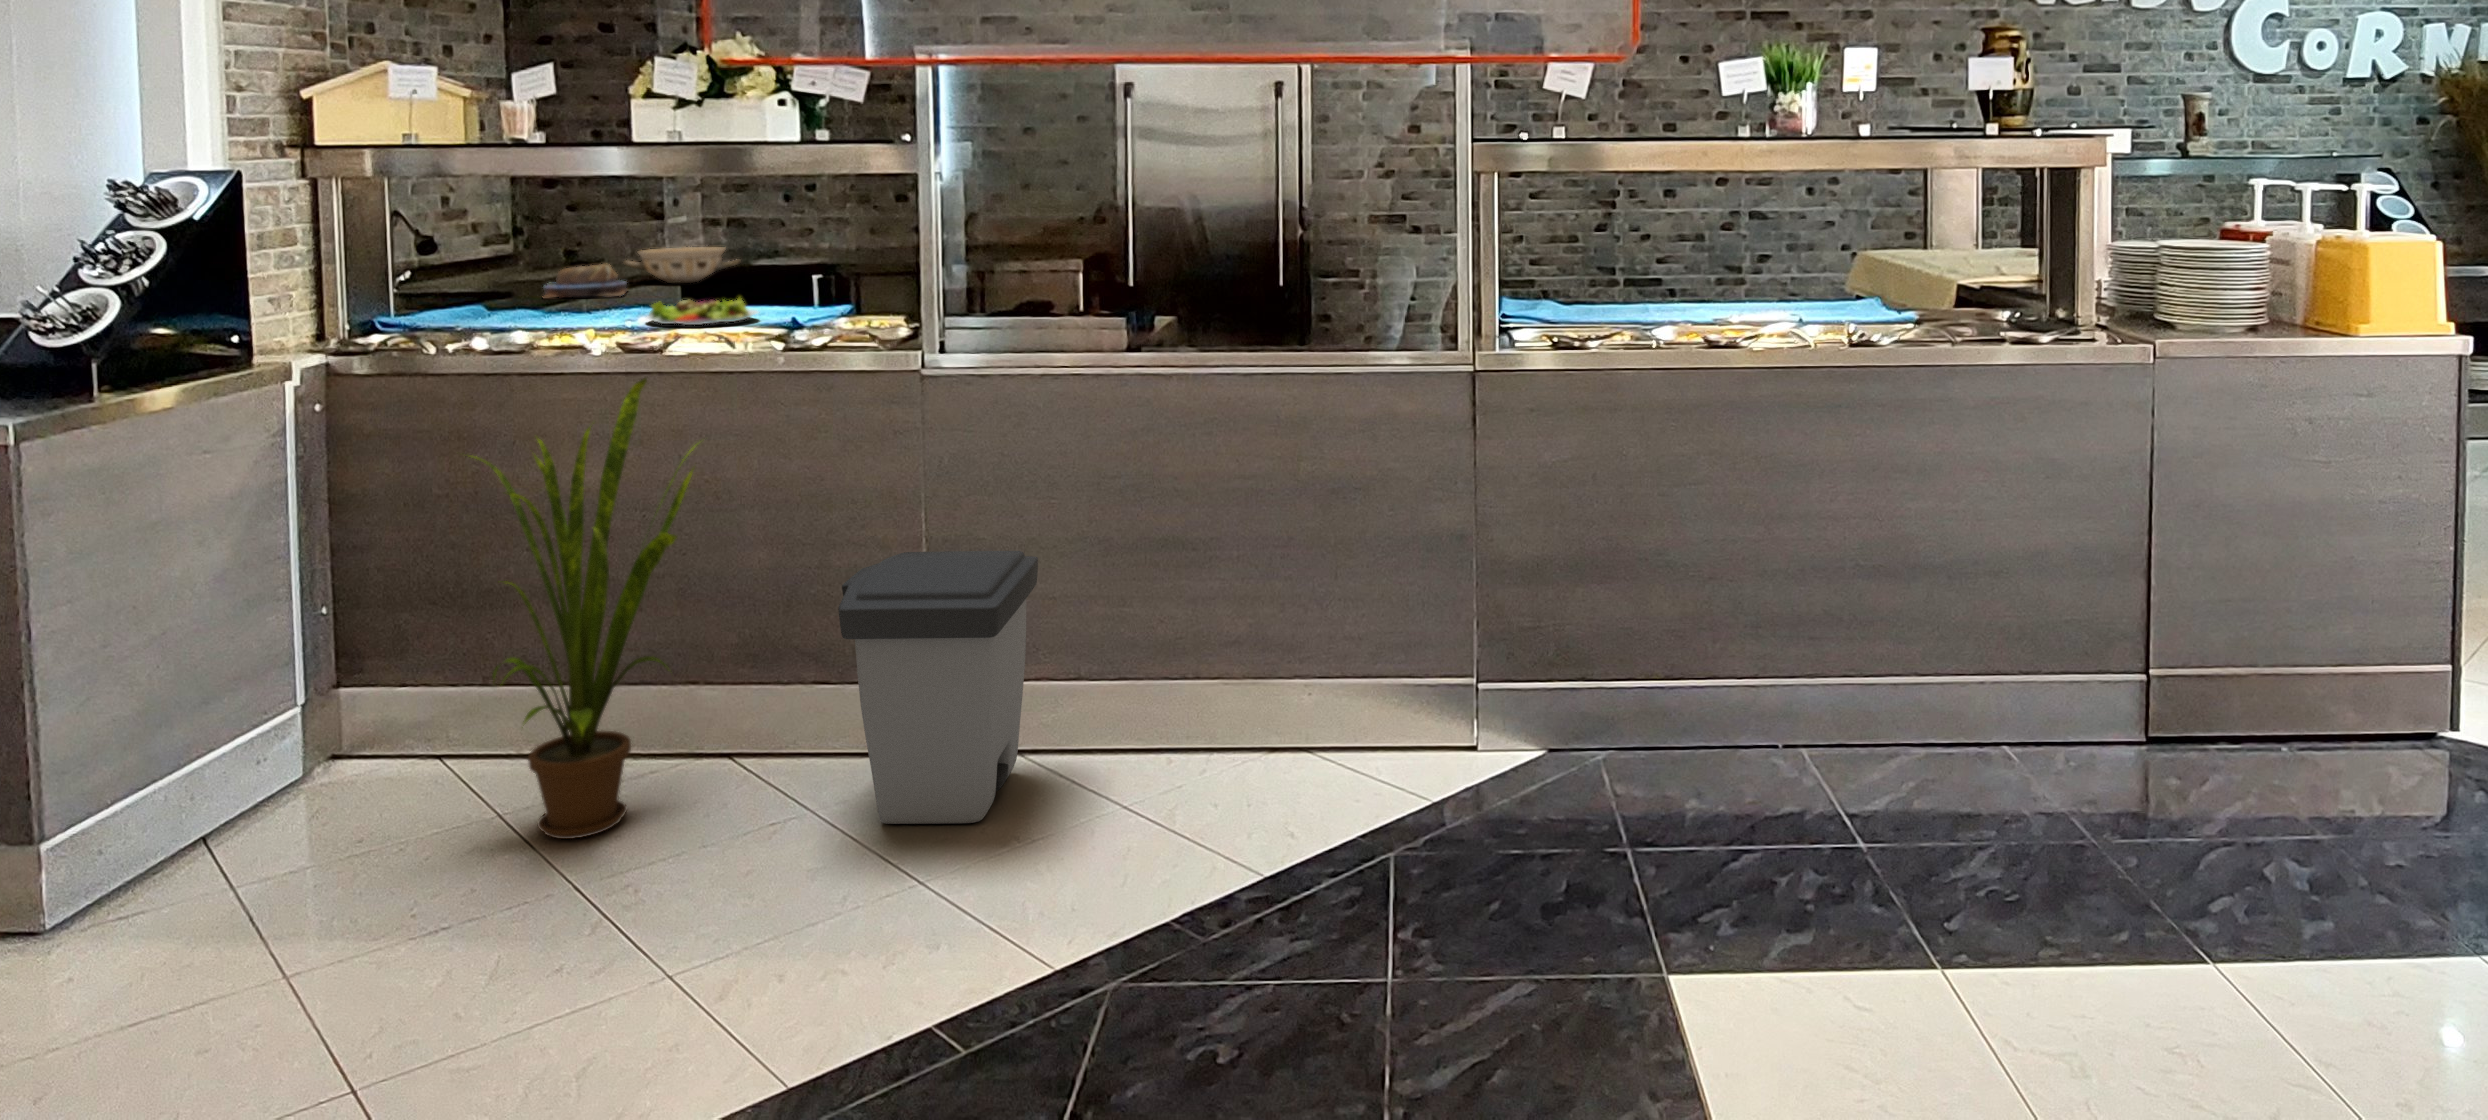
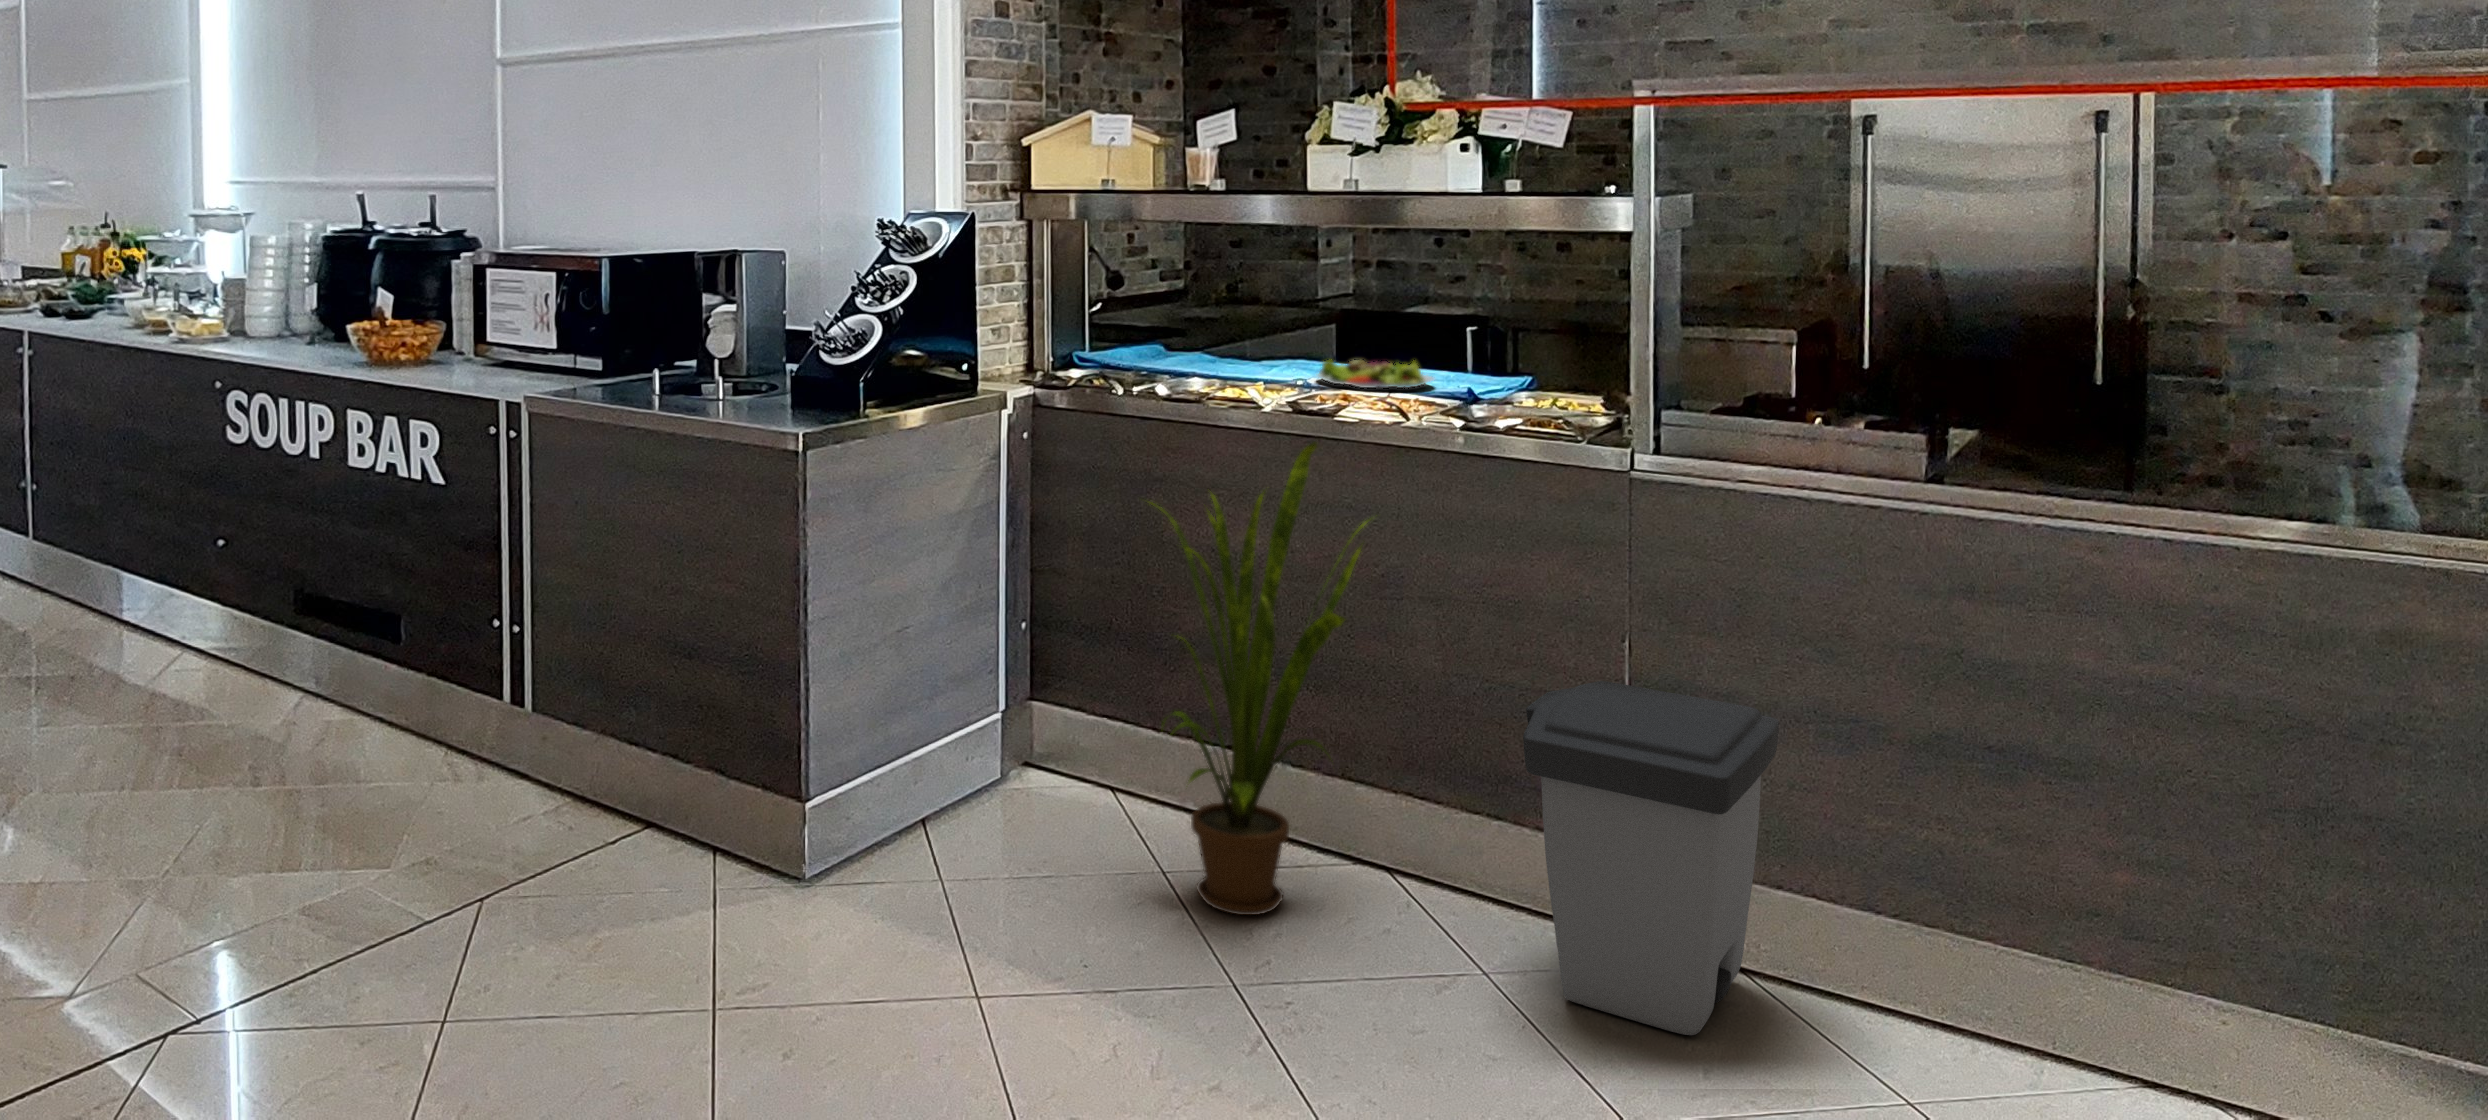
ceramic bowl: present [624,247,741,283] -> none [1290,298,1410,336]
pastry: present [544,264,627,297] -> none [1214,312,1296,347]

